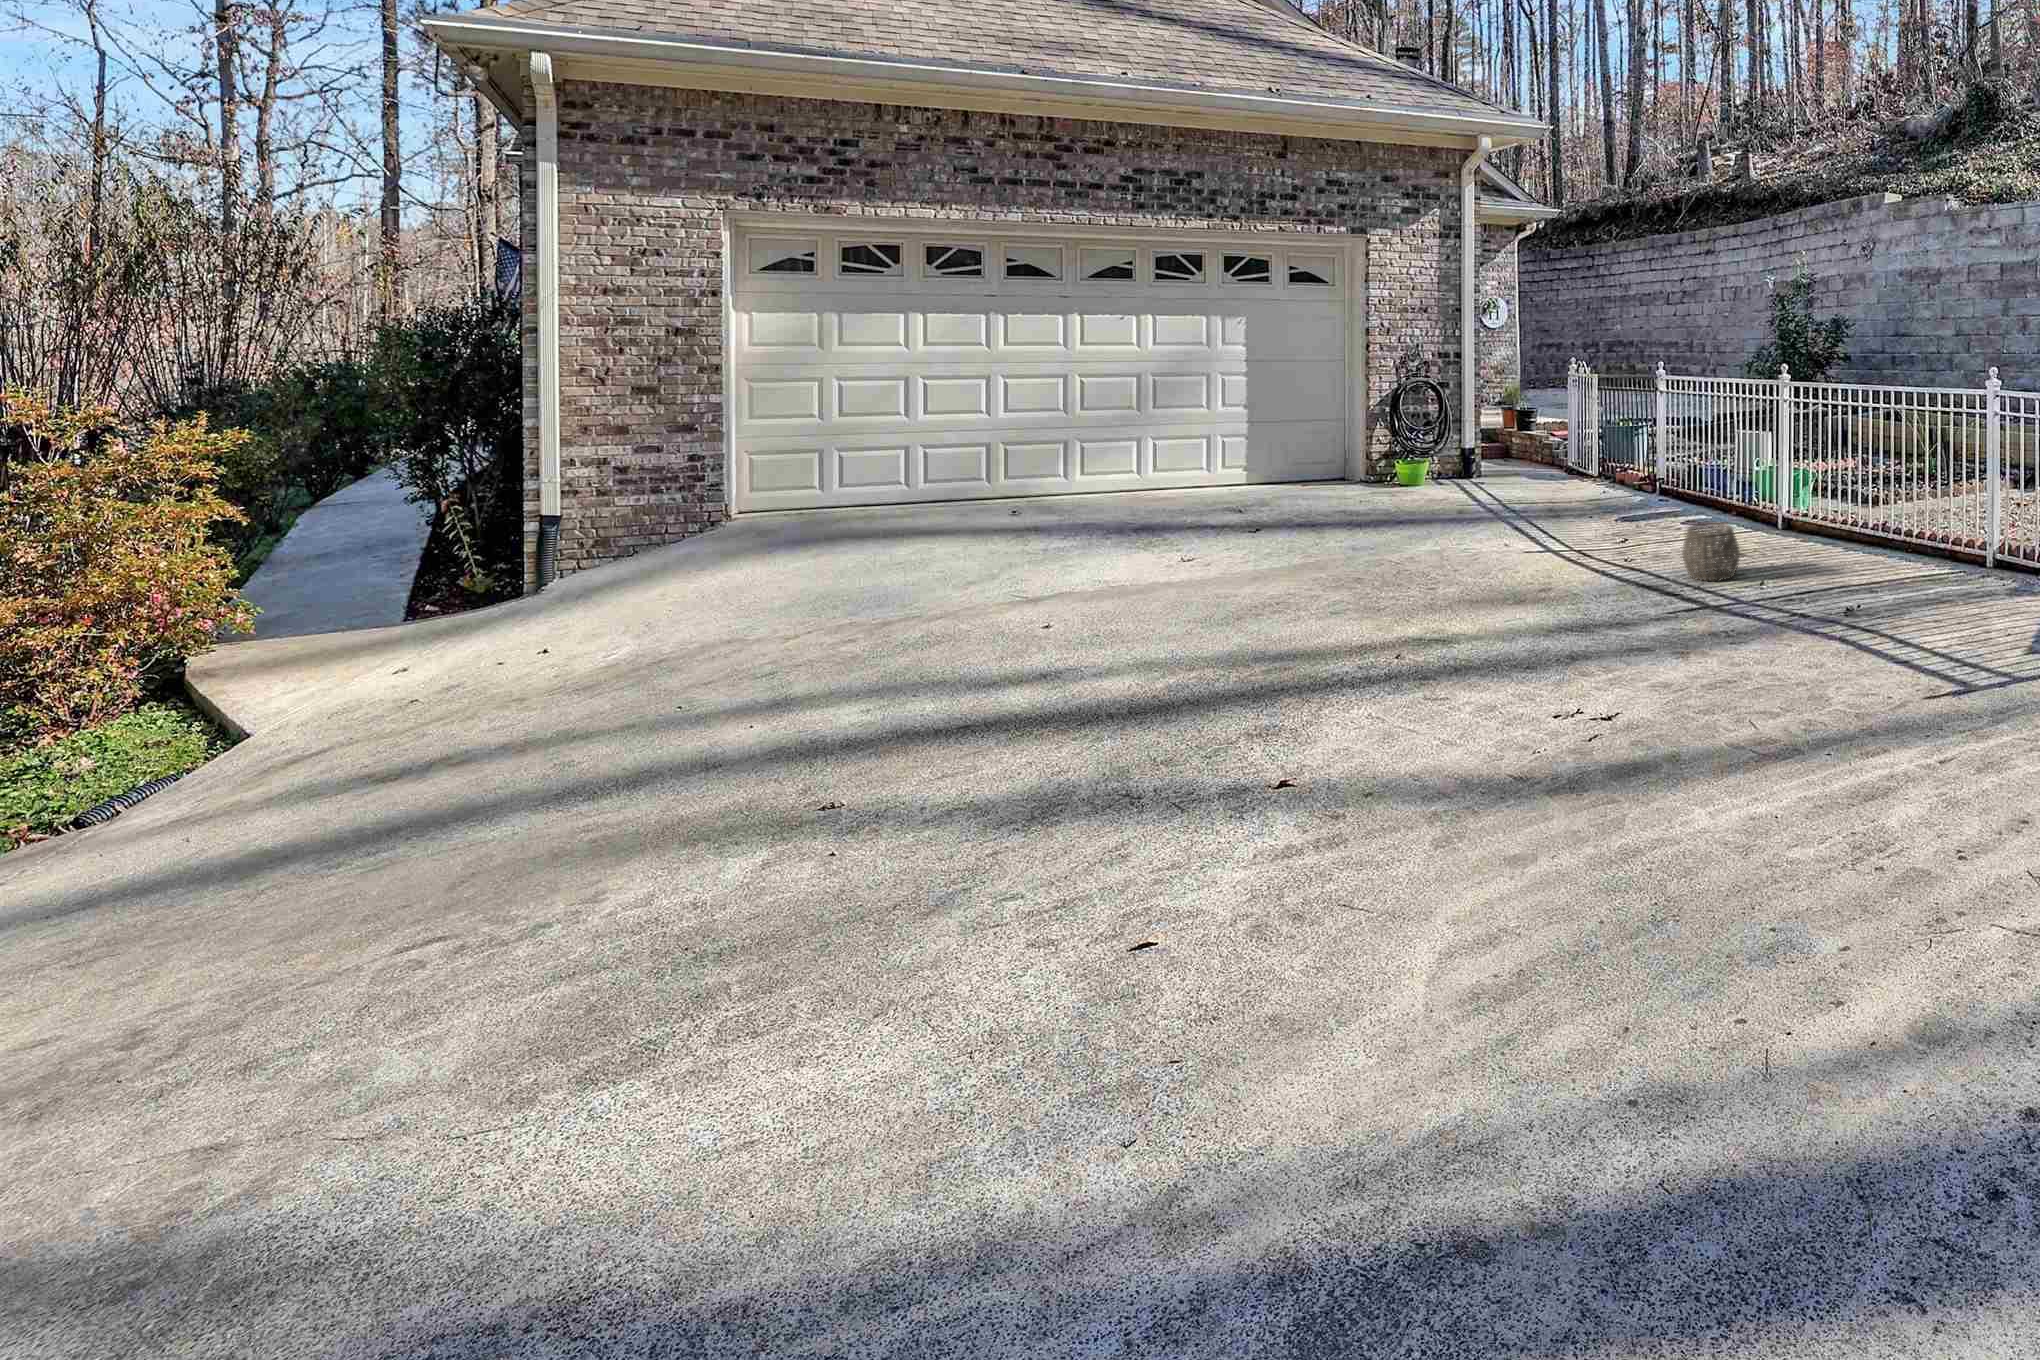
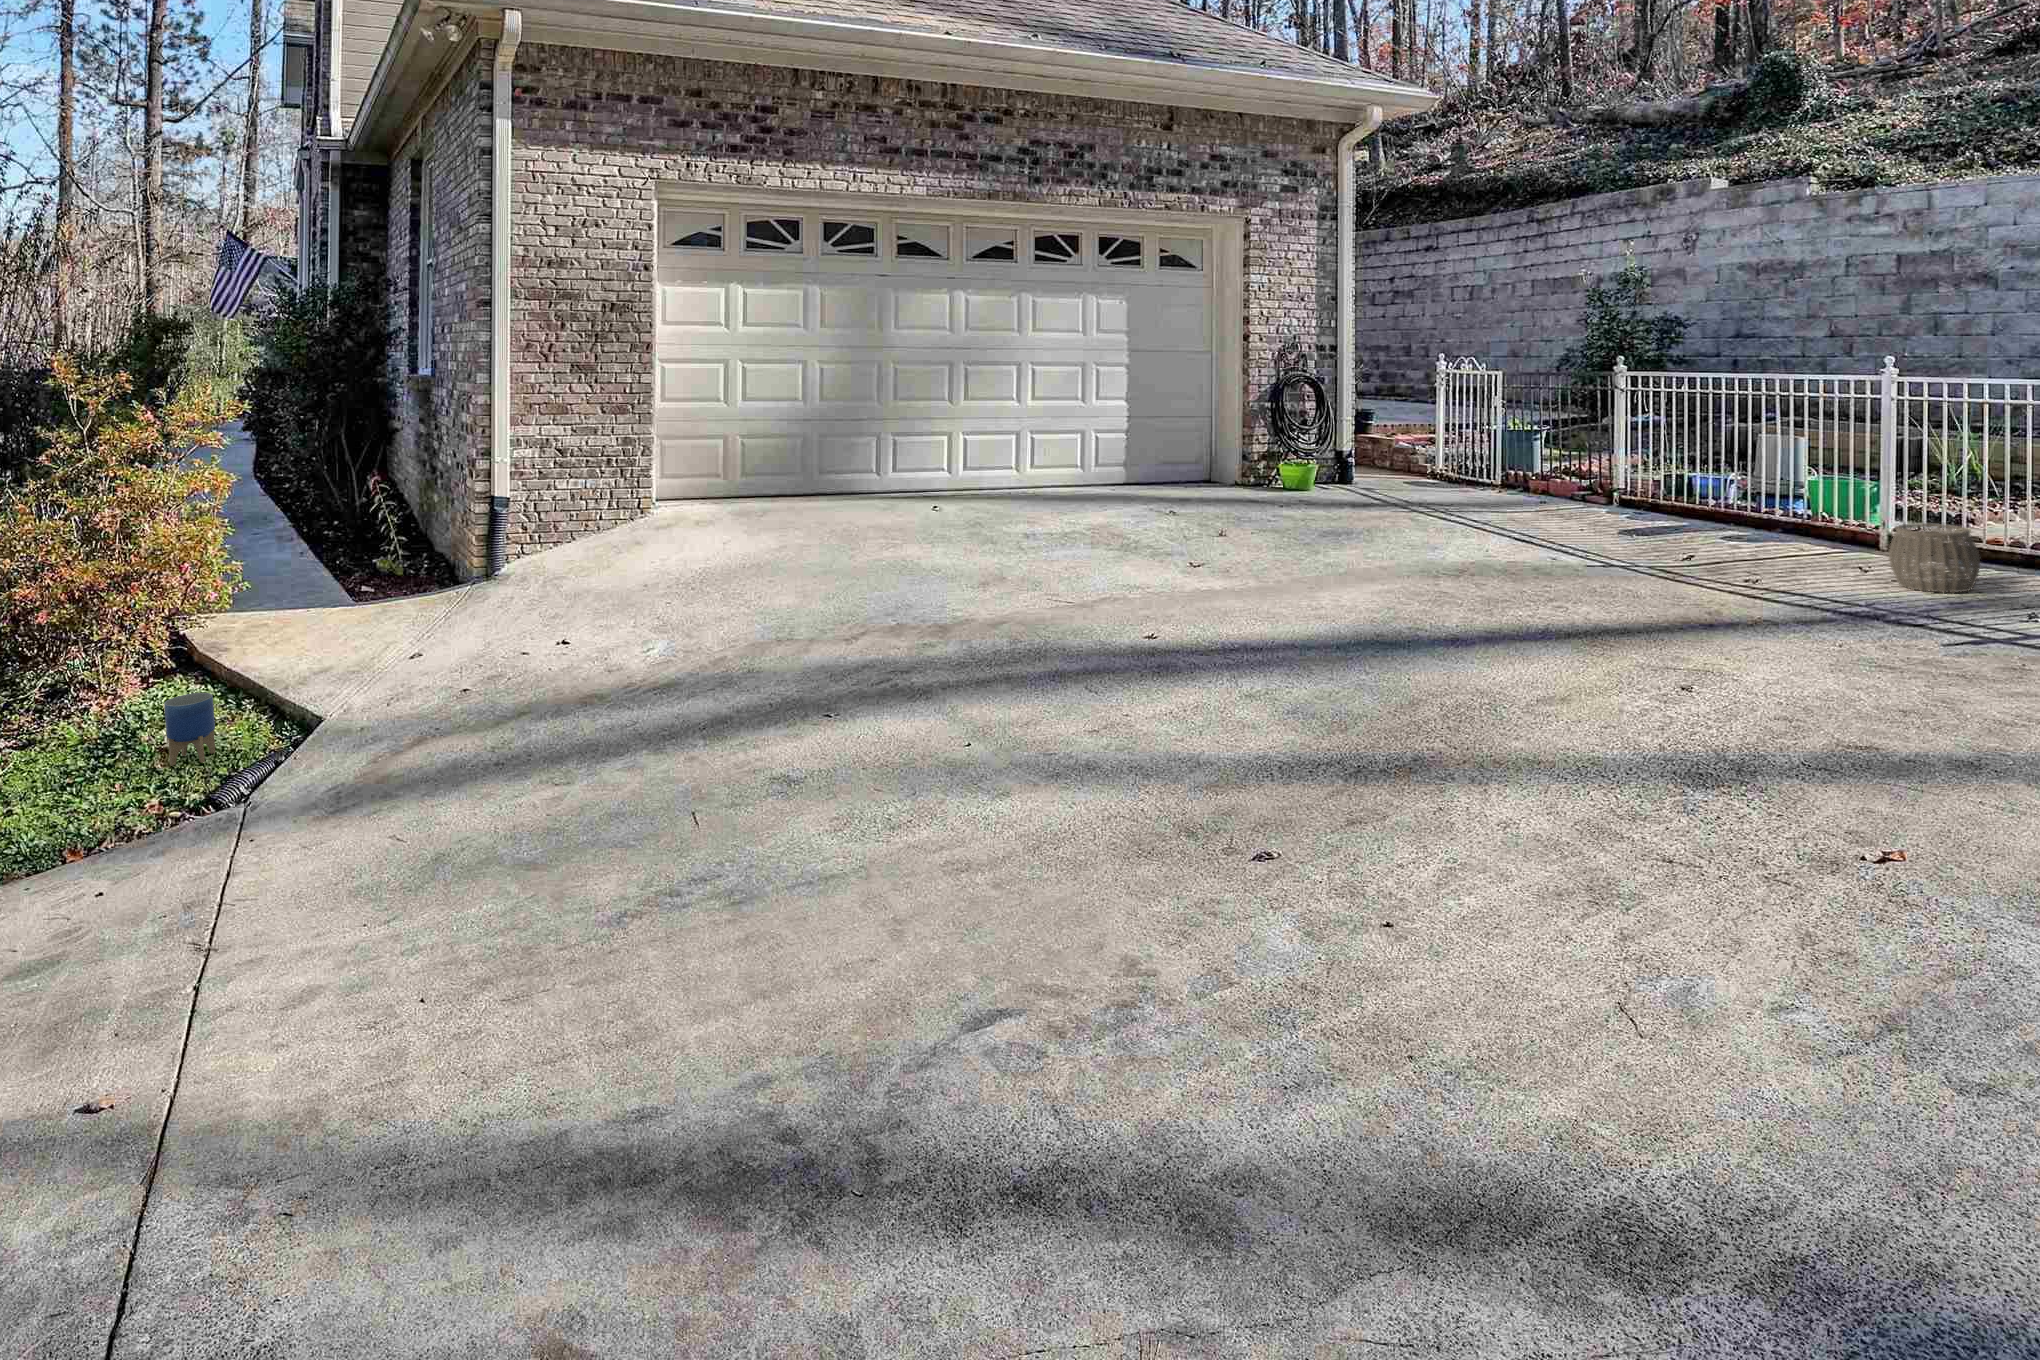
planter: none [36,703,105,770] -> present [164,693,215,766]

